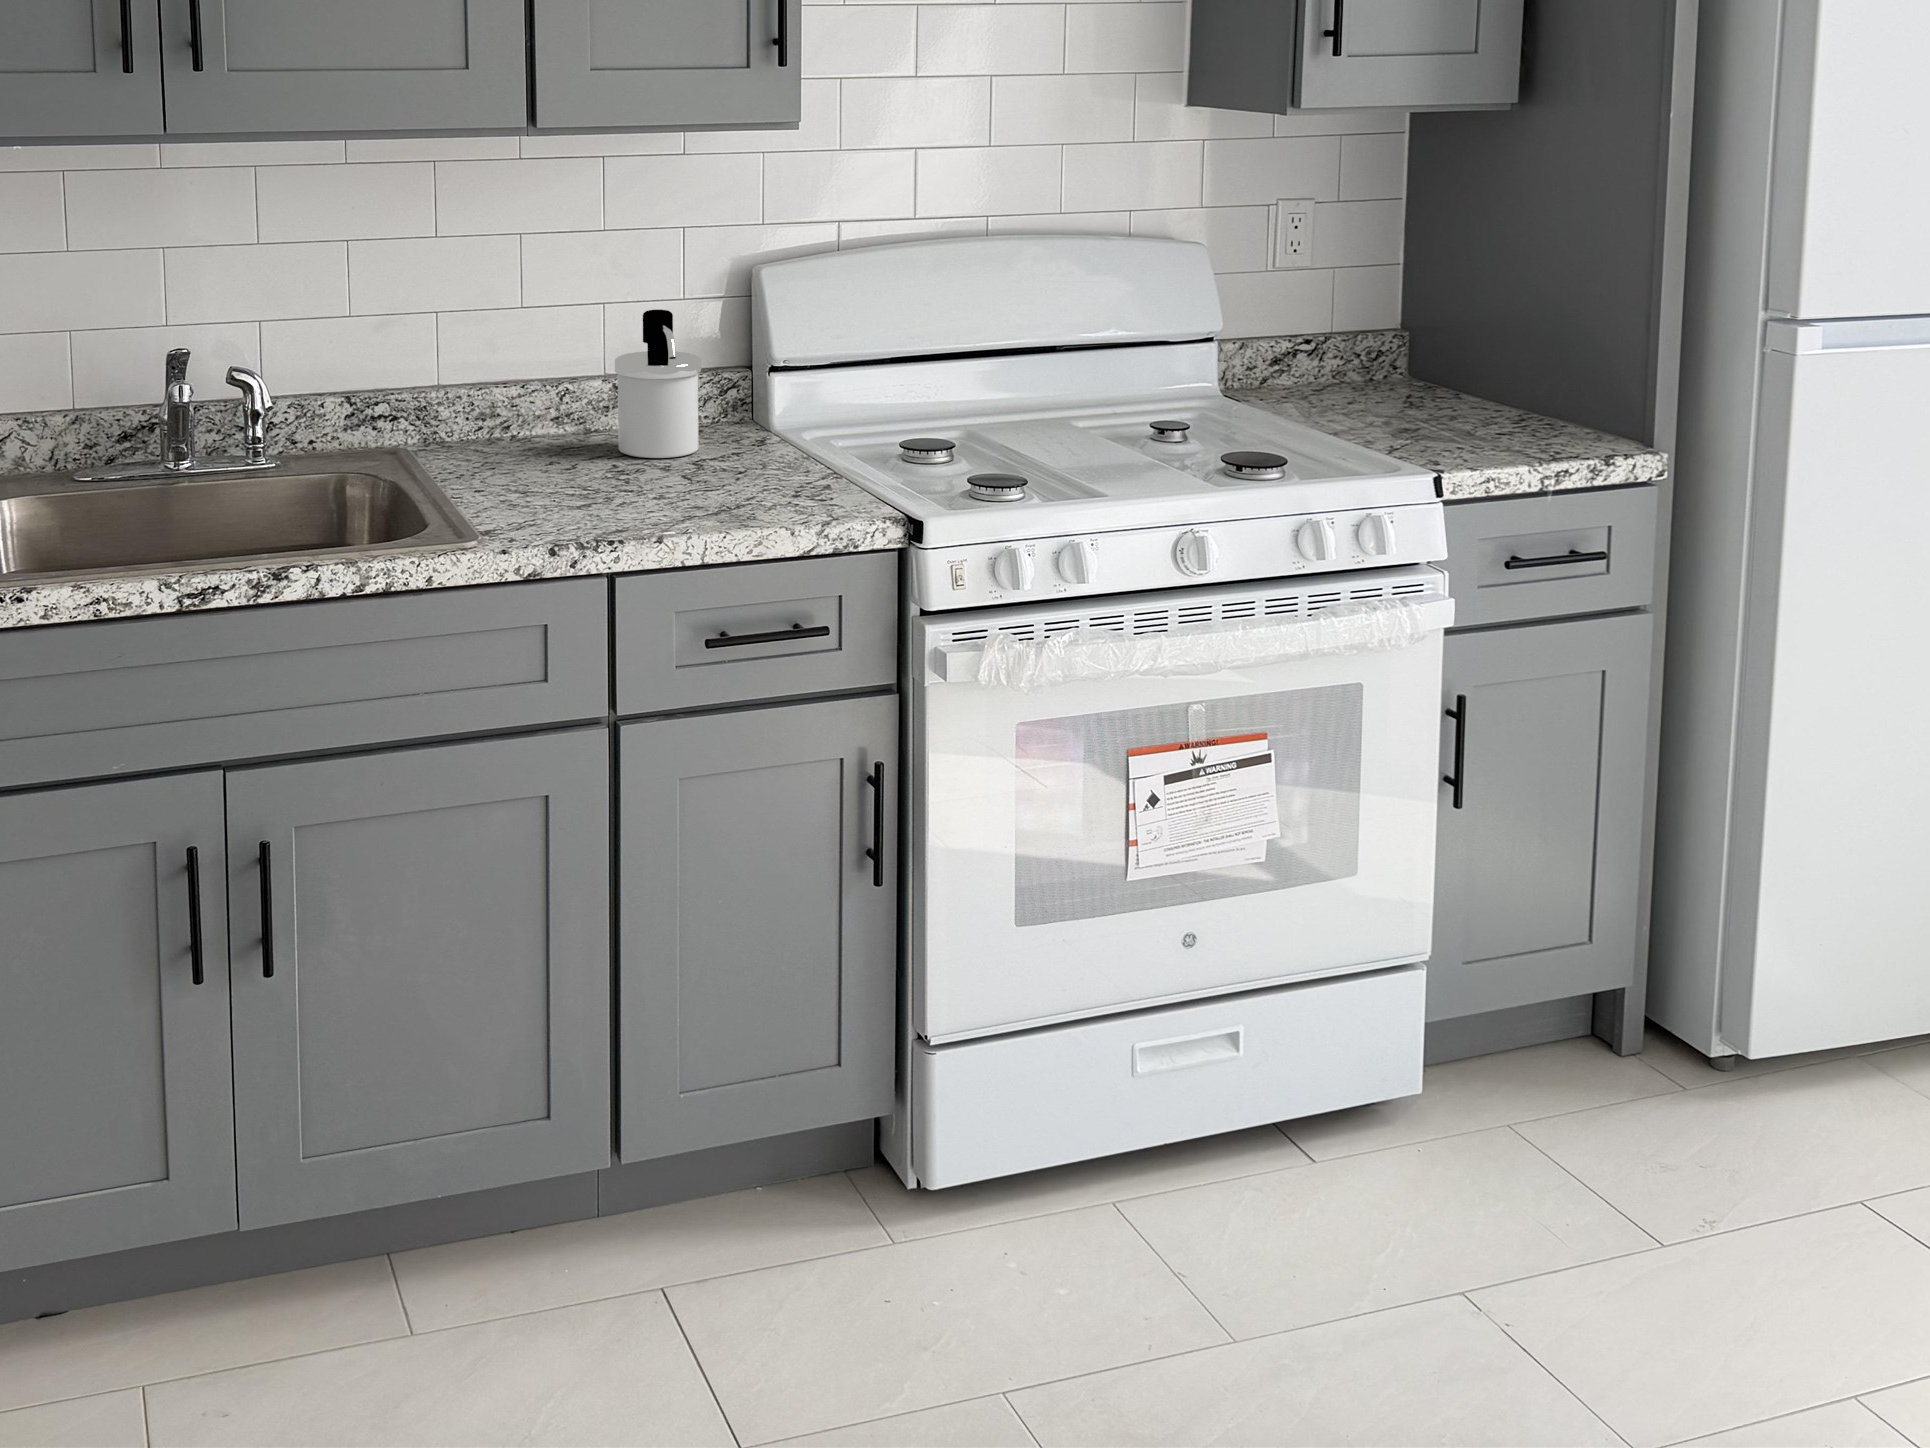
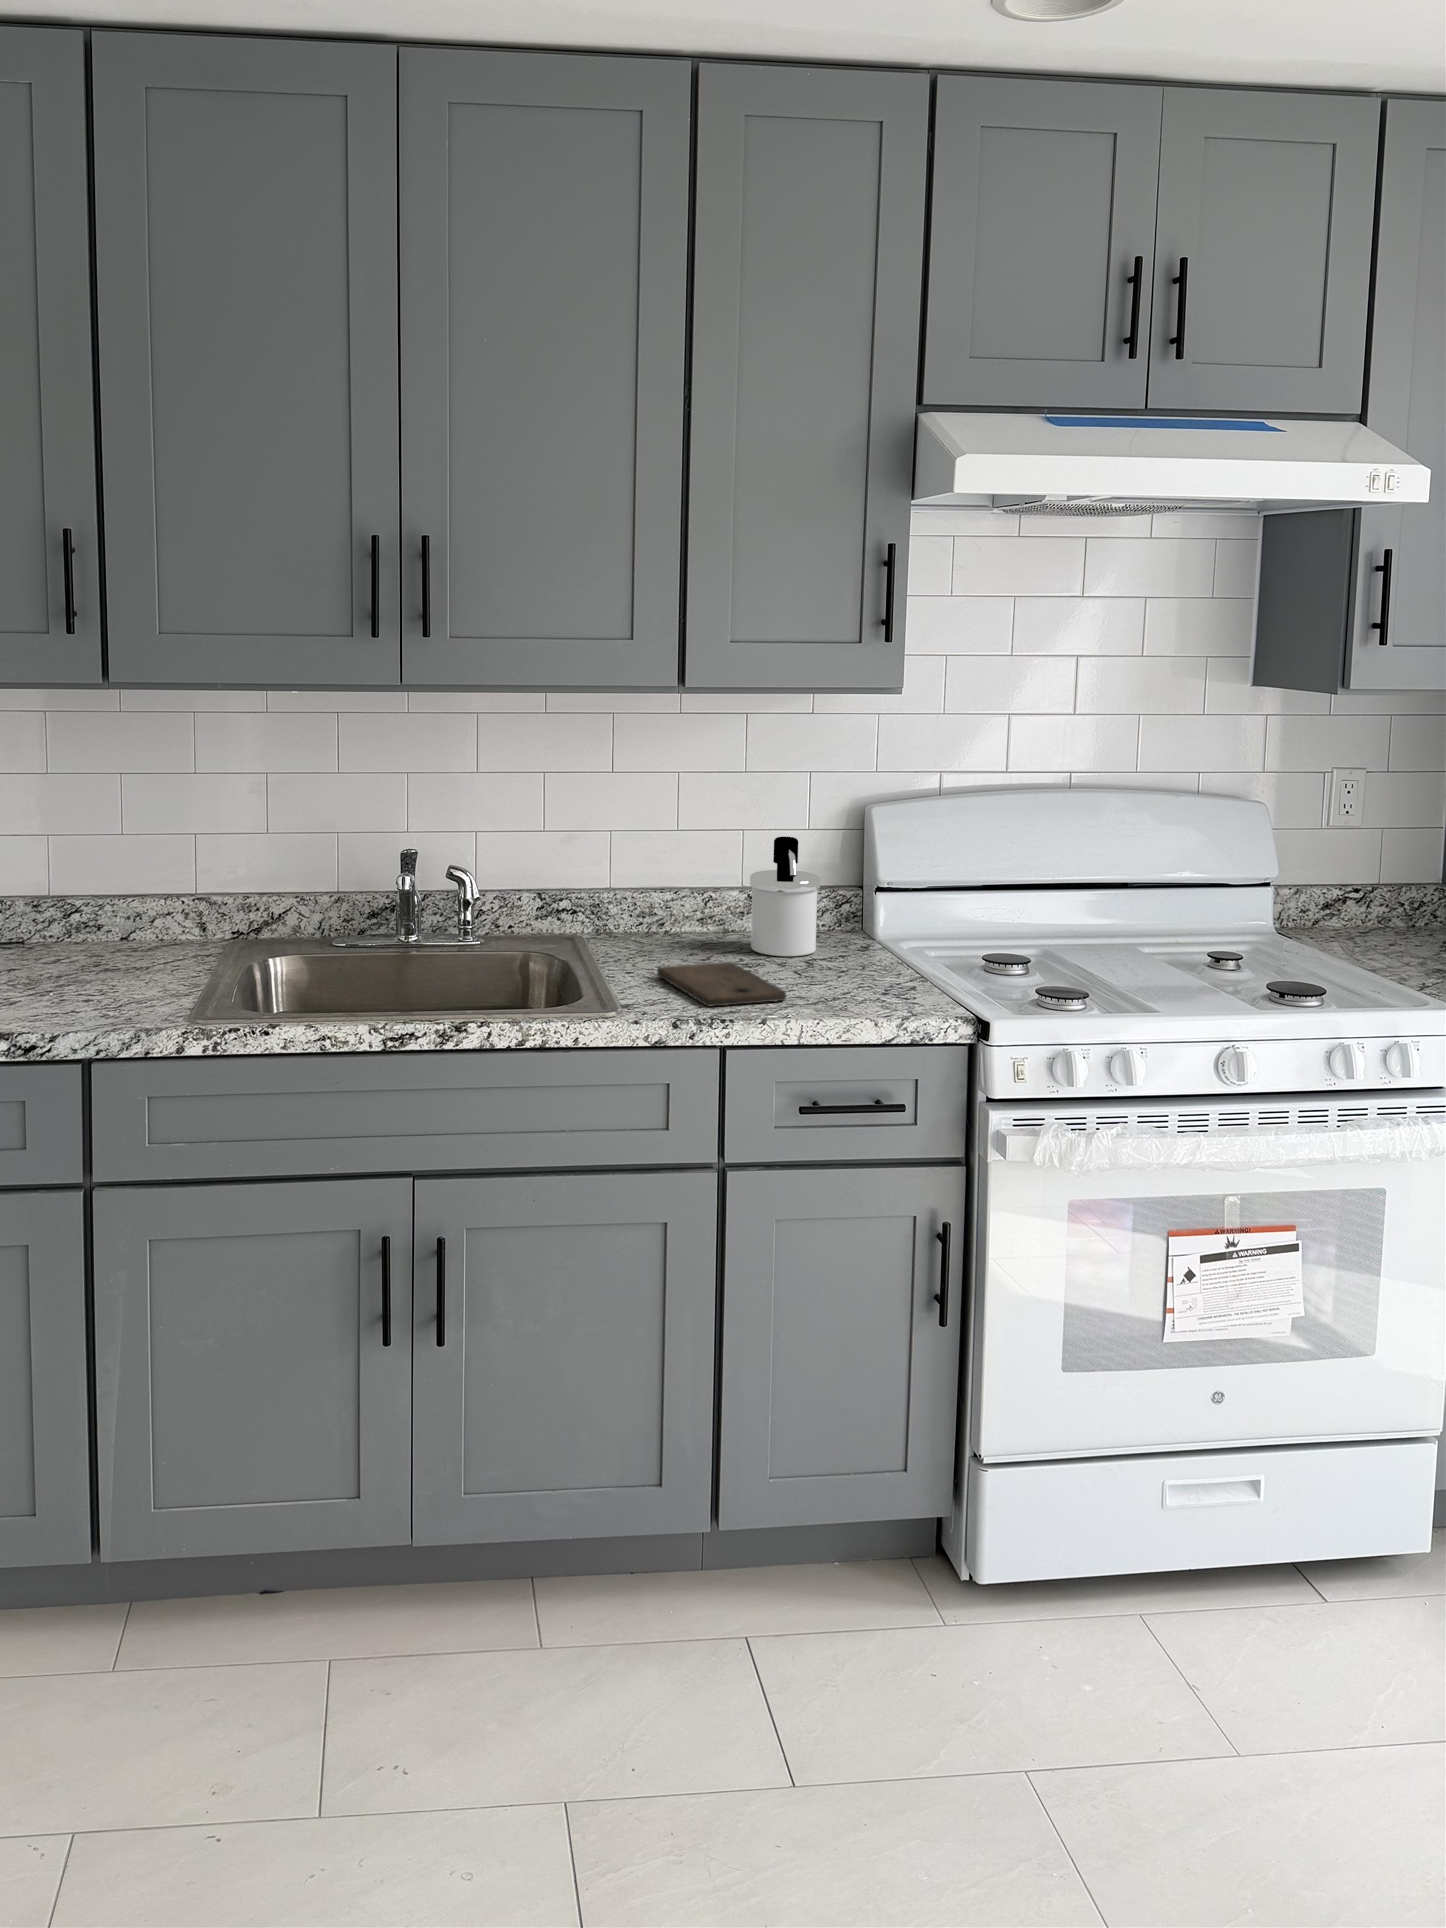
cutting board: none [512,469,679,526] -> present [657,962,786,1006]

